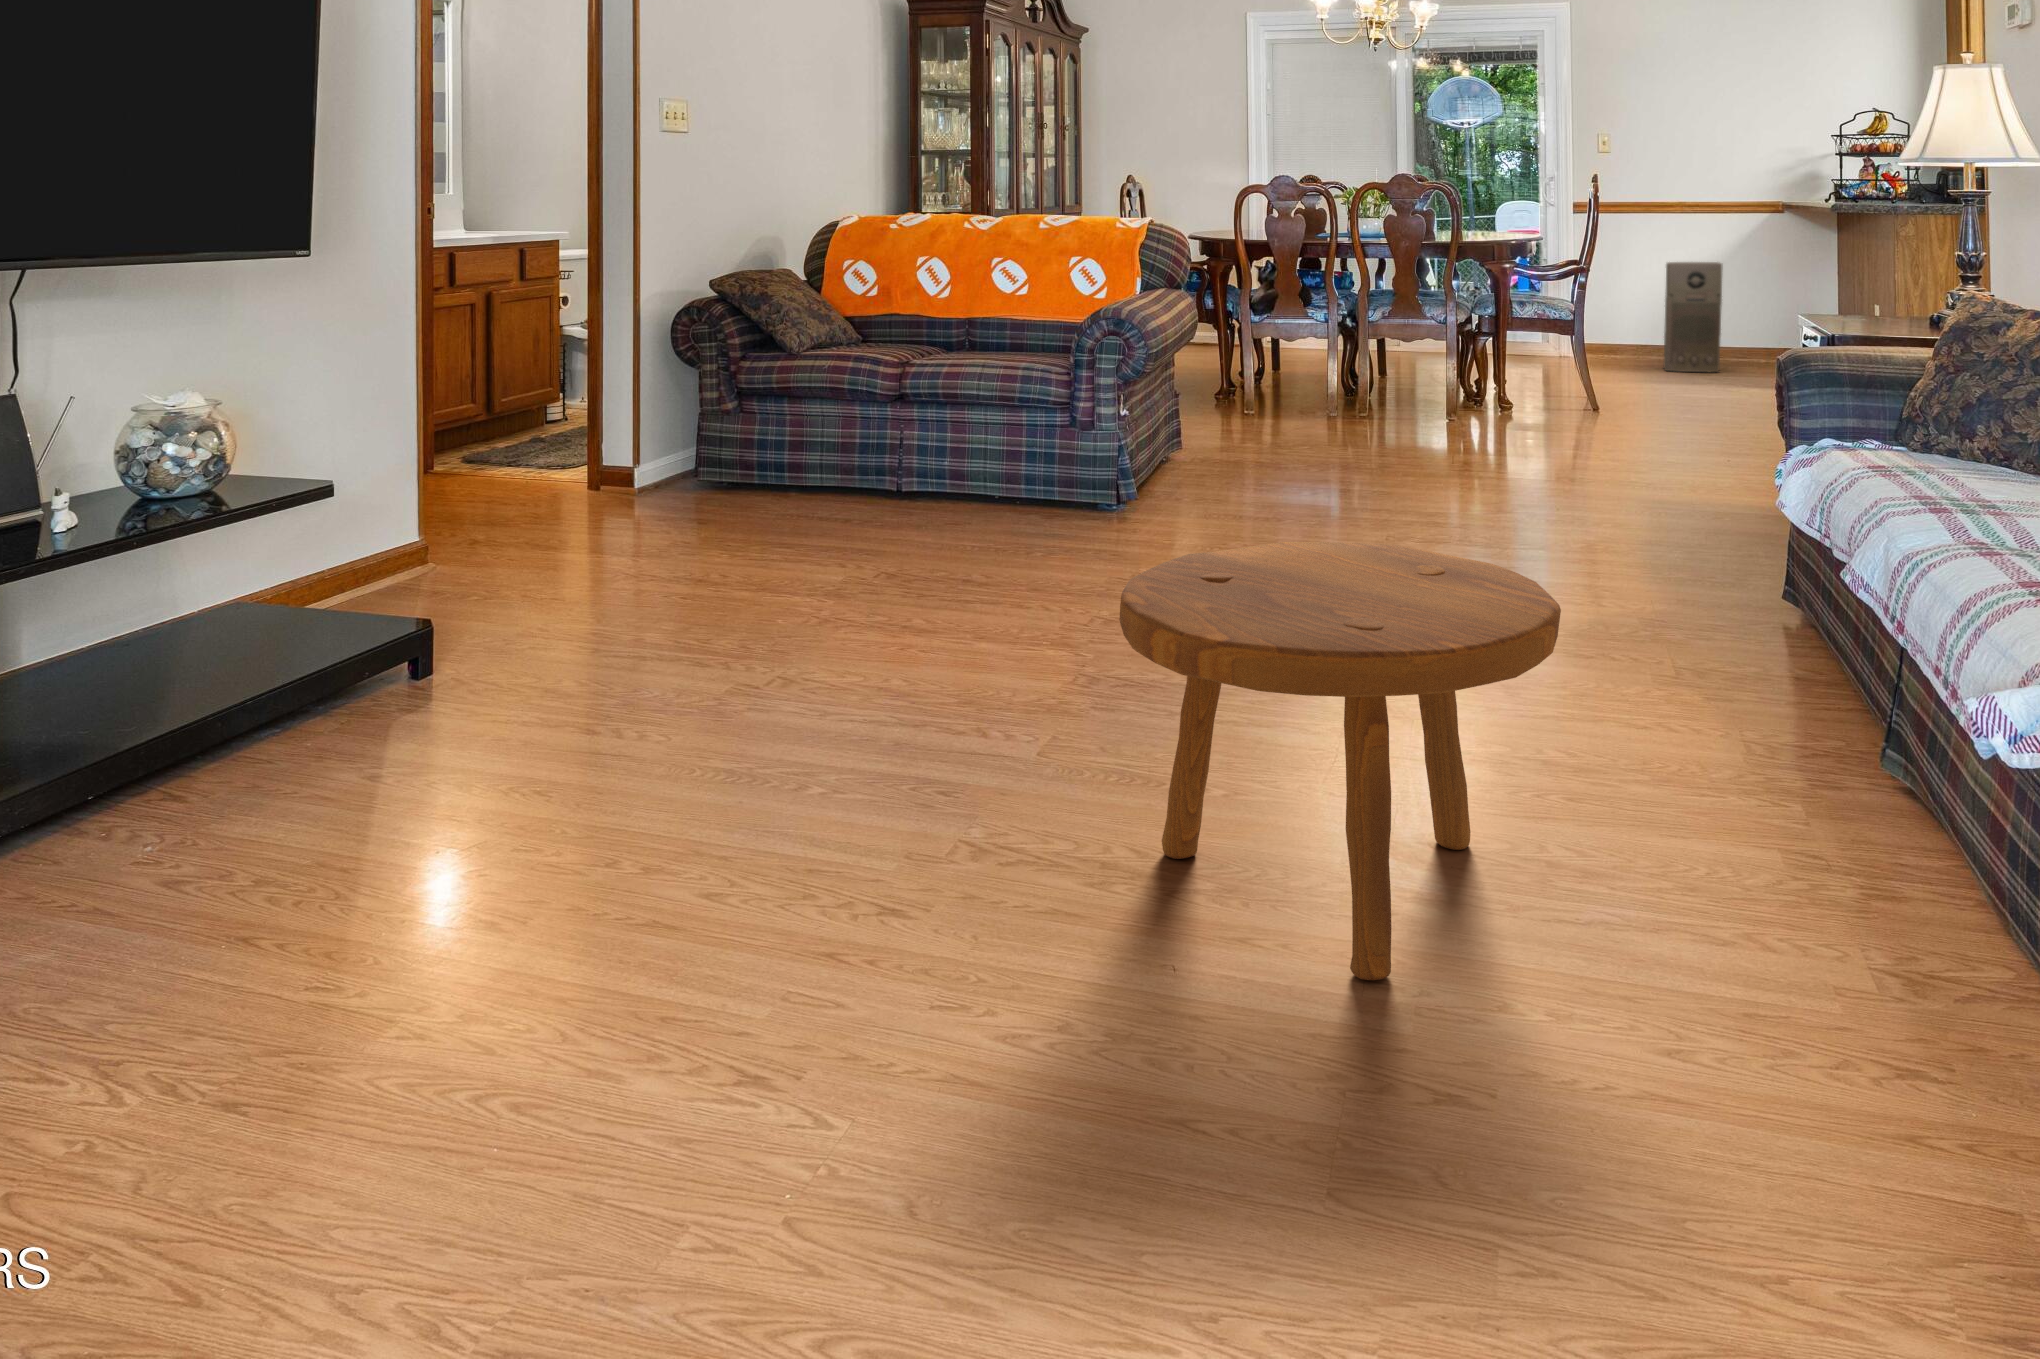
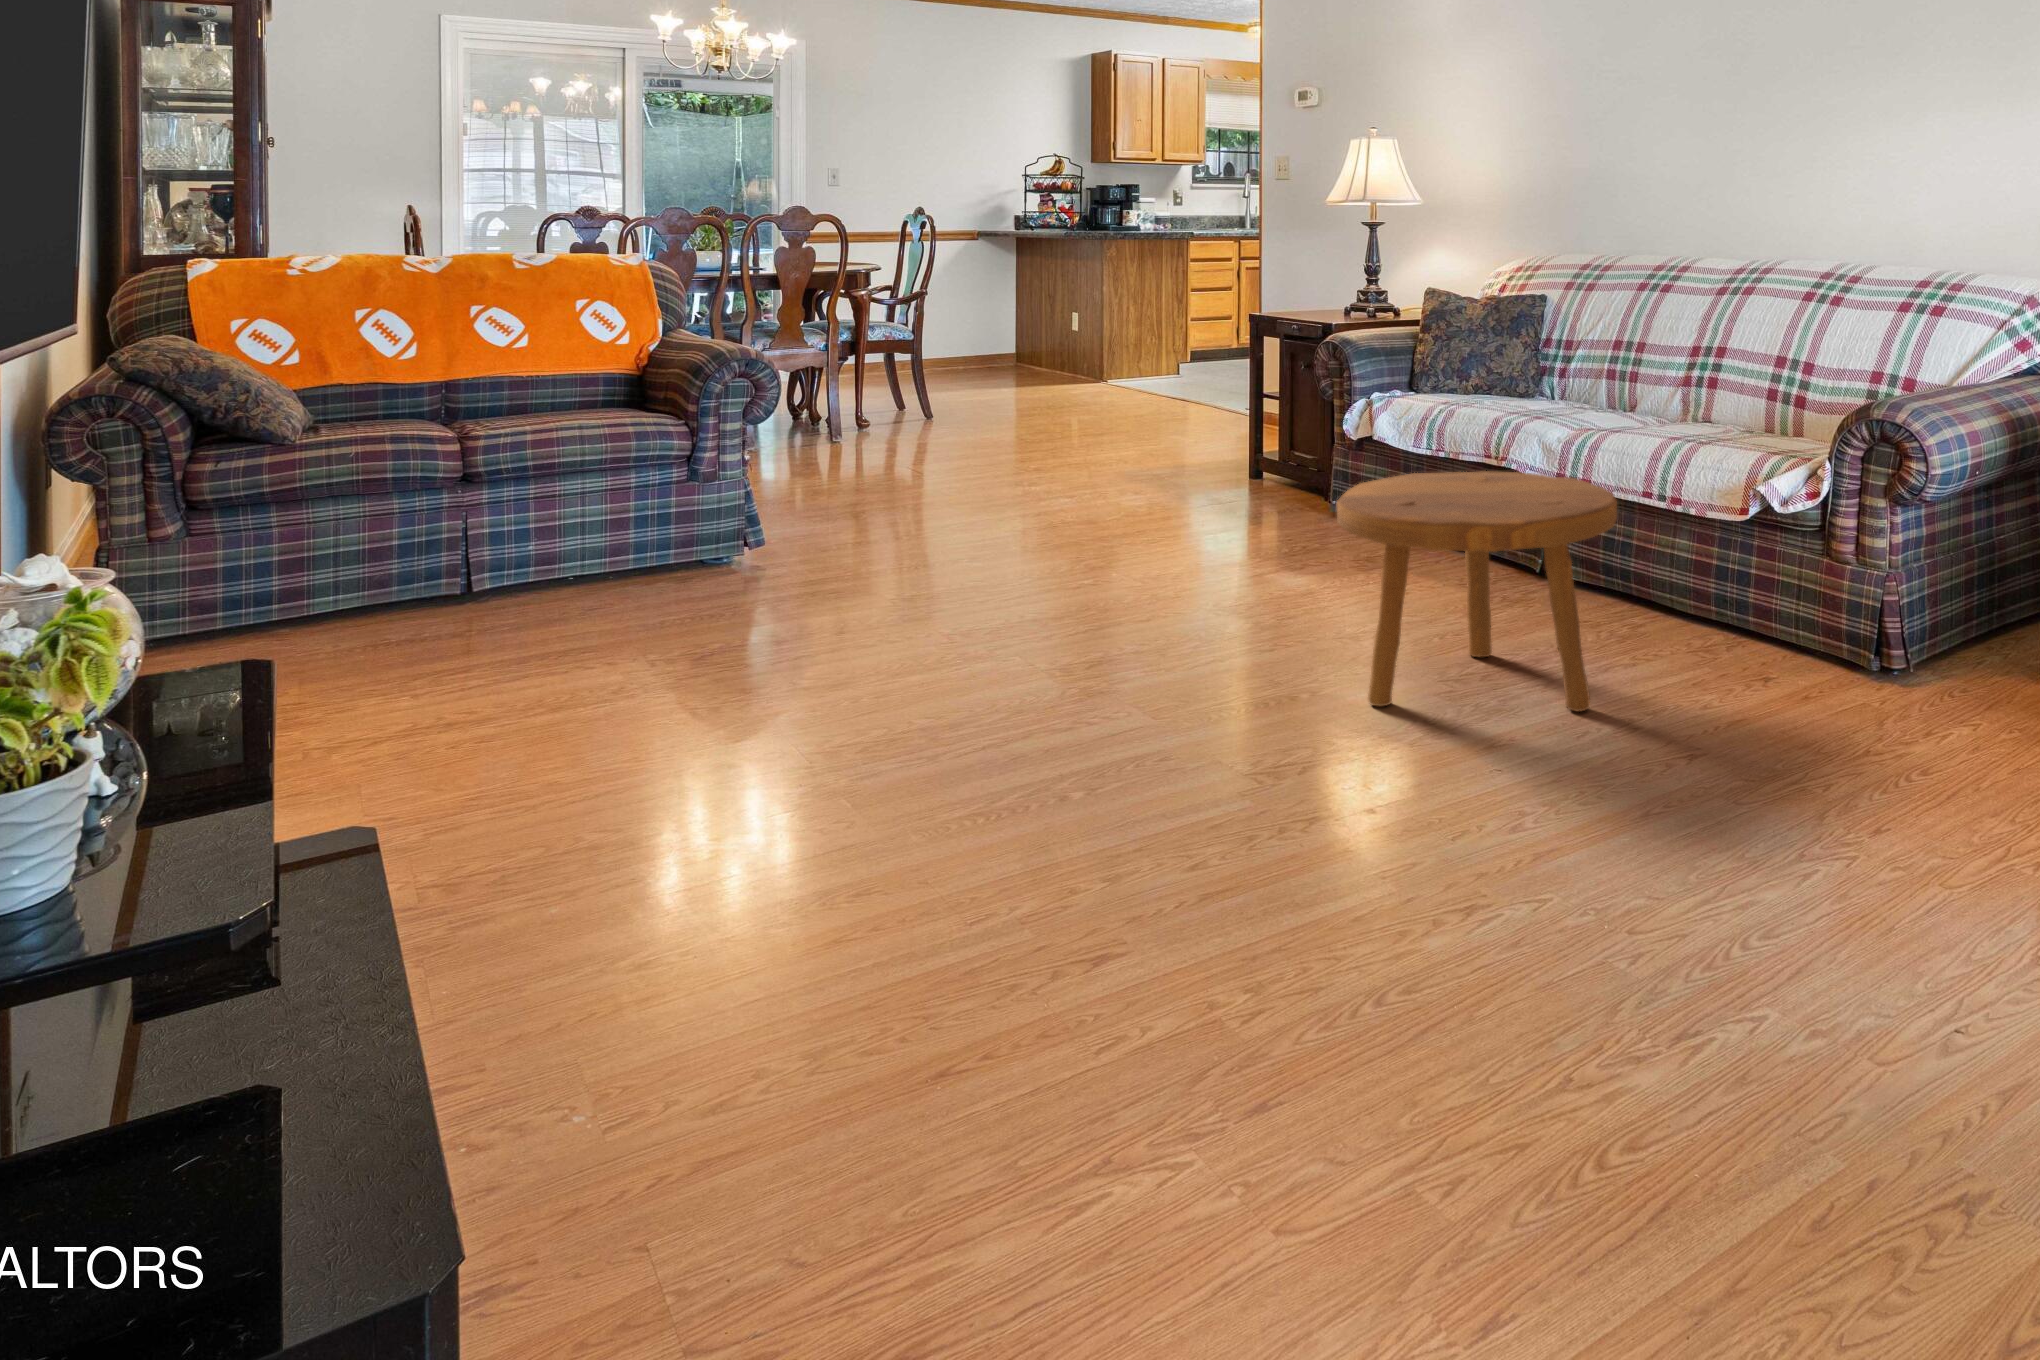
air purifier: present [1663,262,1722,372] -> none [899,284,956,382]

